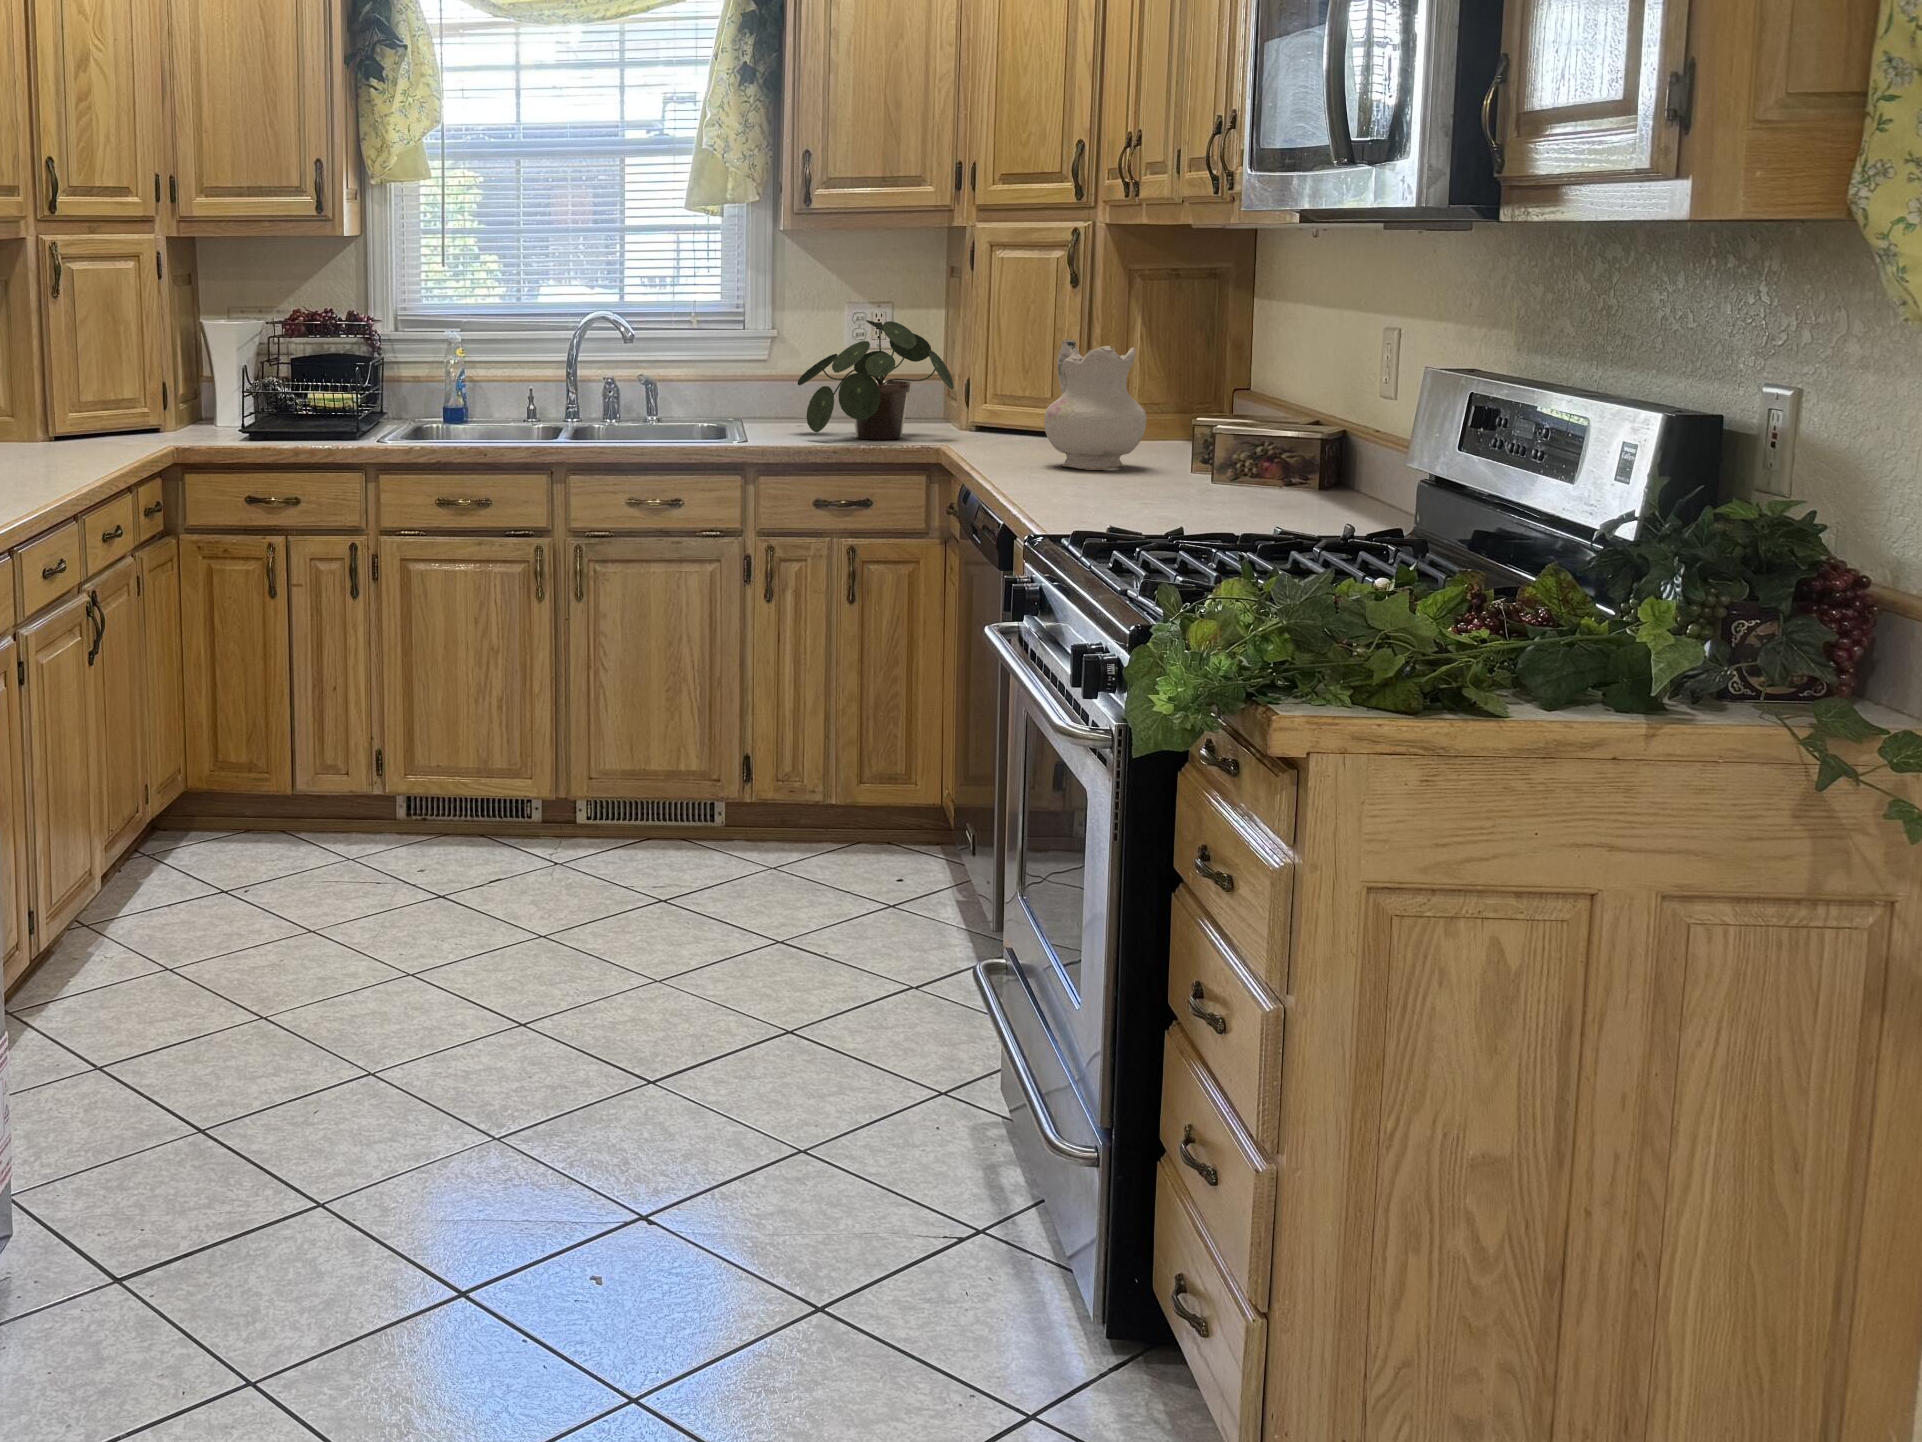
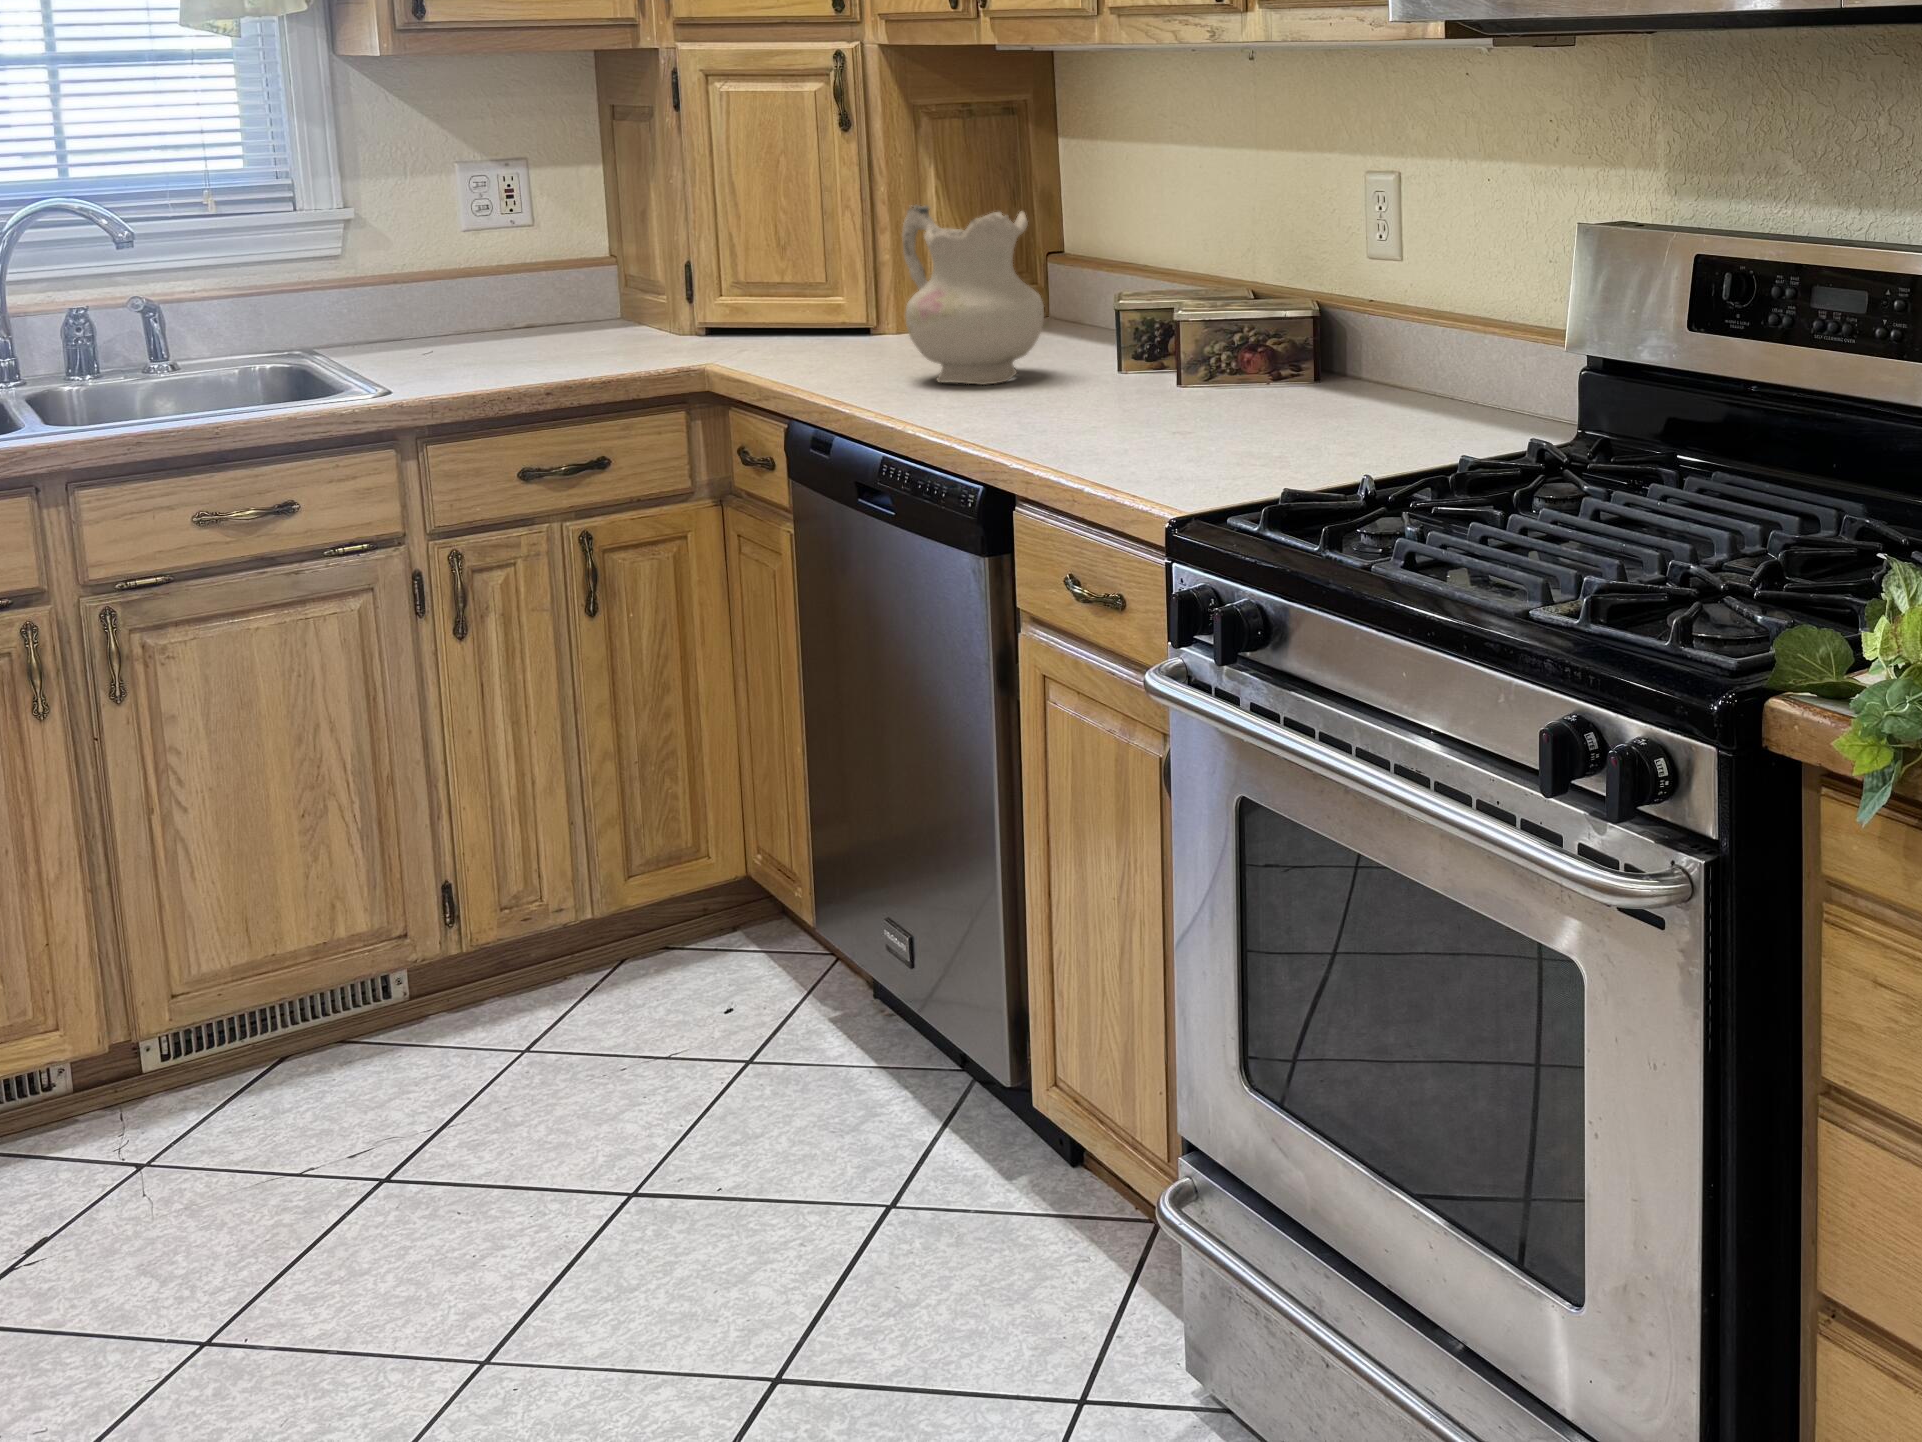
potted plant: present [798,320,954,440] -> none [436,190,688,366]

